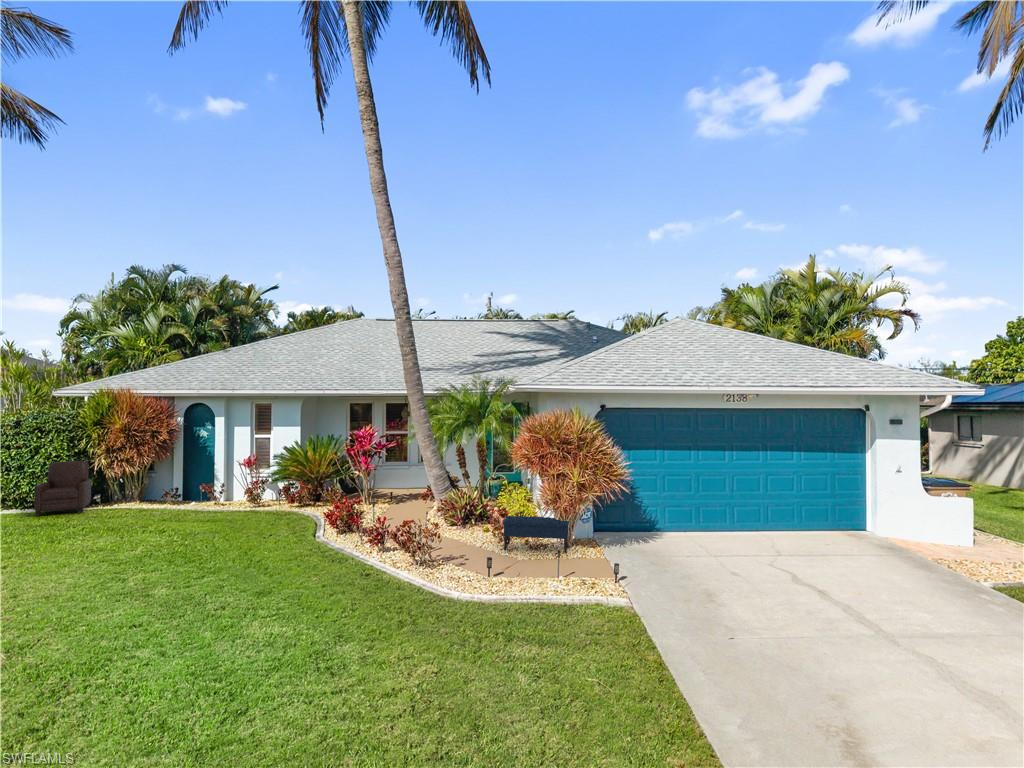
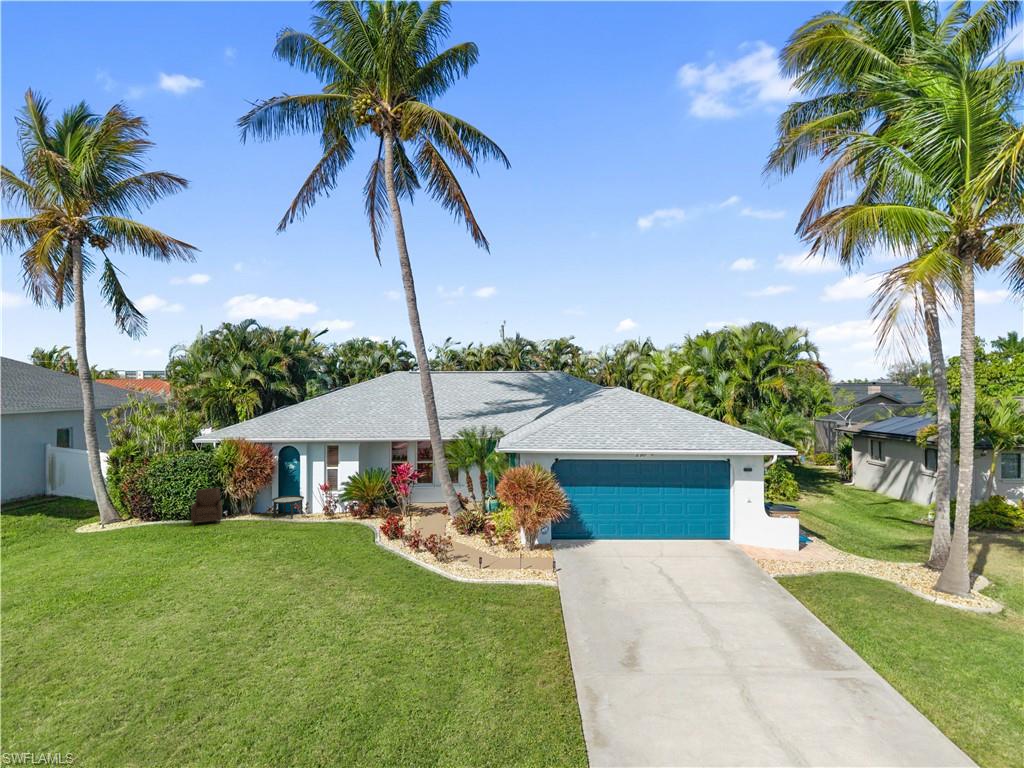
round table: none [168,474,219,507] -> present [272,495,304,519]
bench: present [503,516,569,553] -> none [491,530,533,554]

